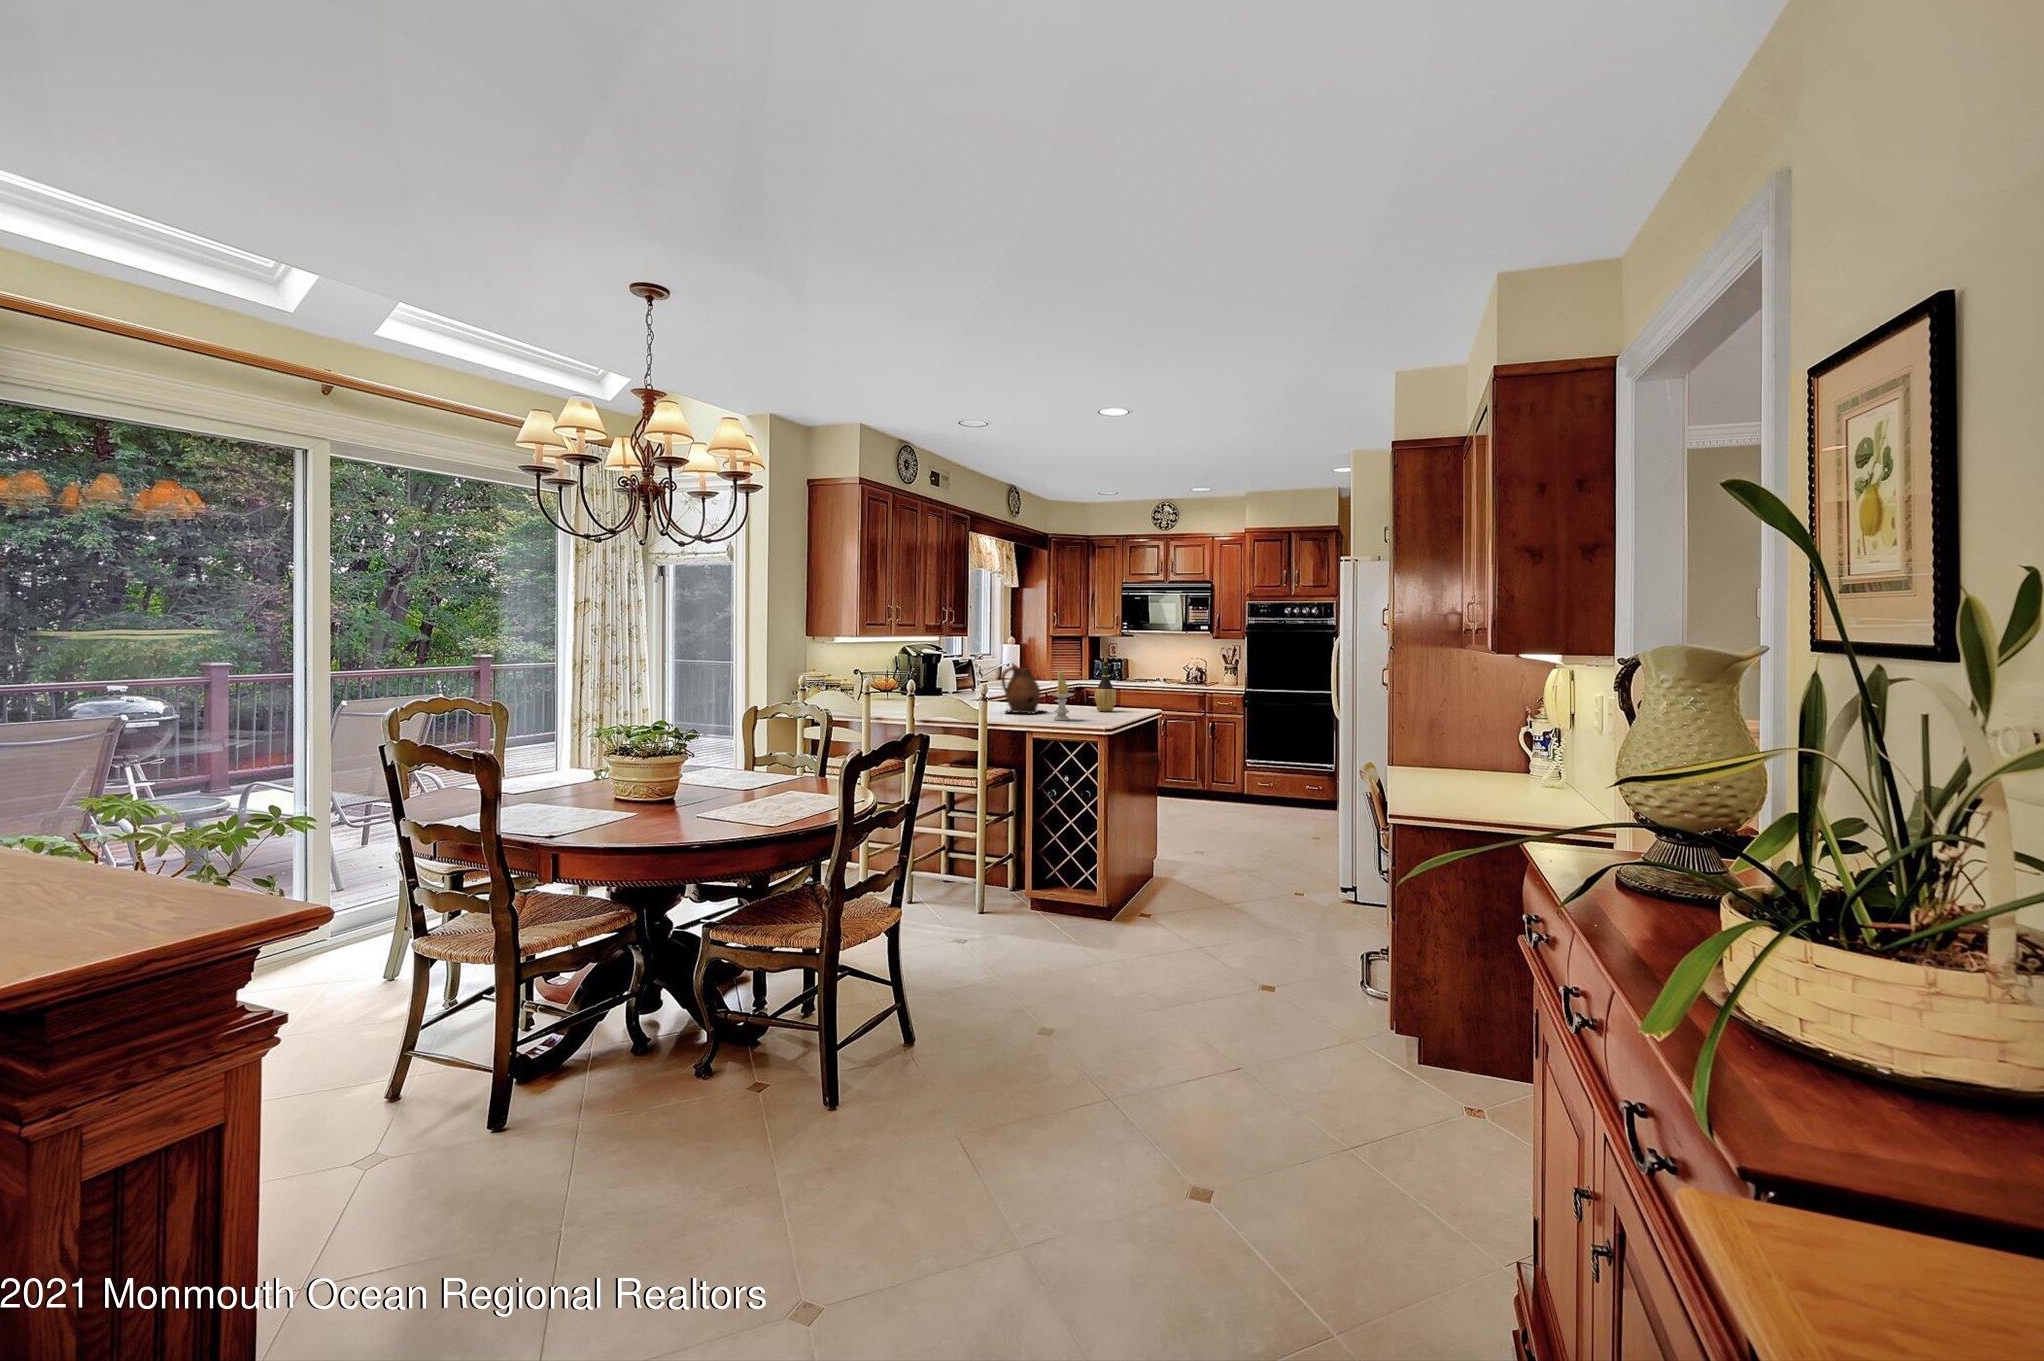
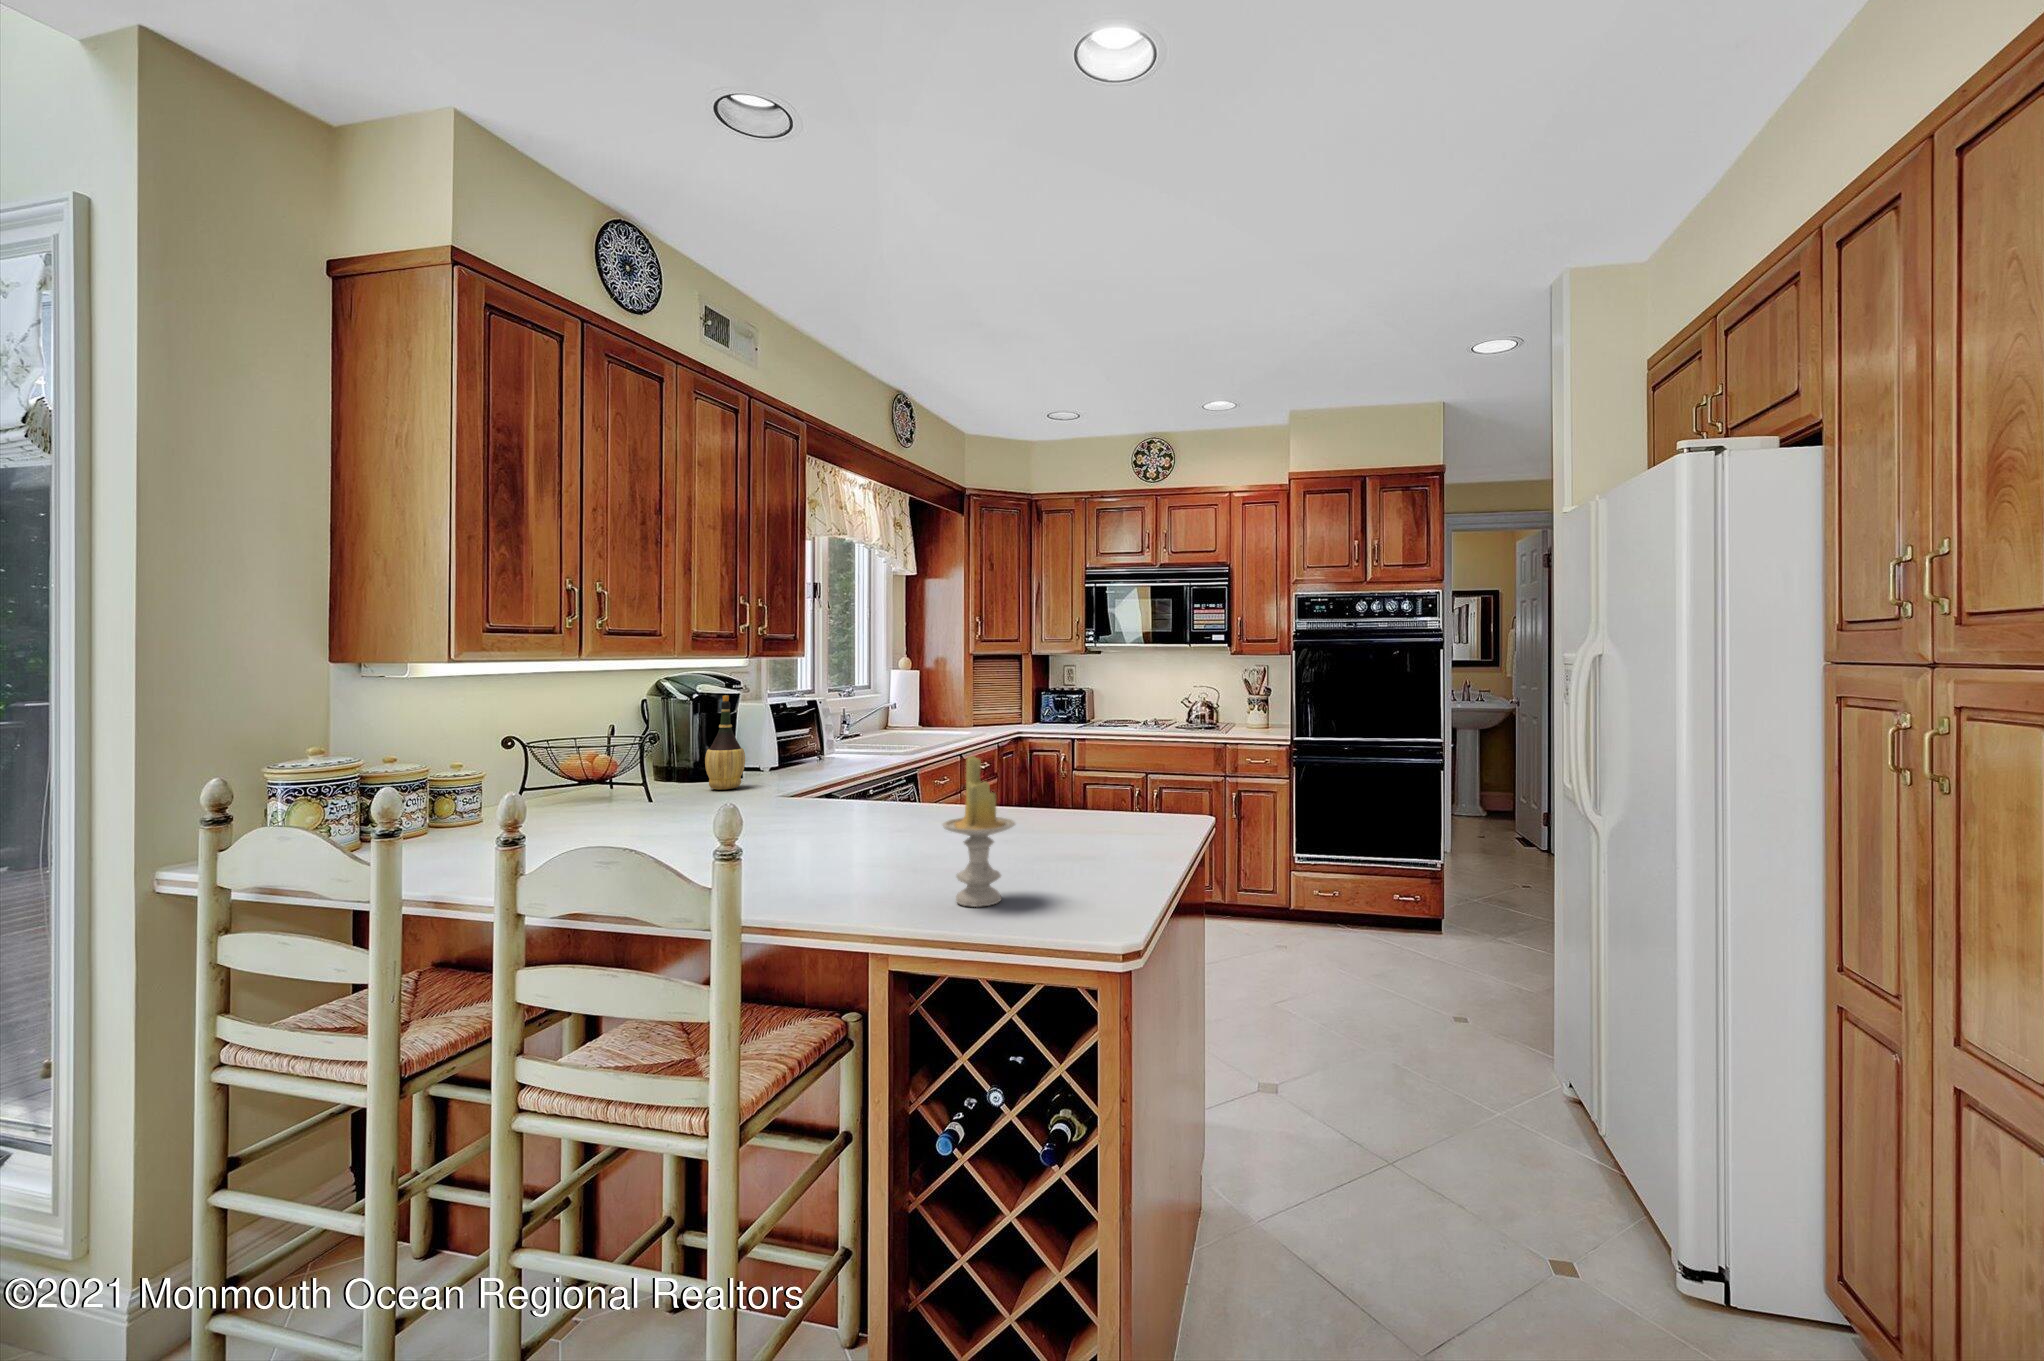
wine bottle: present [1095,659,1116,711] -> present [705,695,745,789]
ceramic pitcher: present [1001,663,1042,713] -> none [819,724,944,866]

